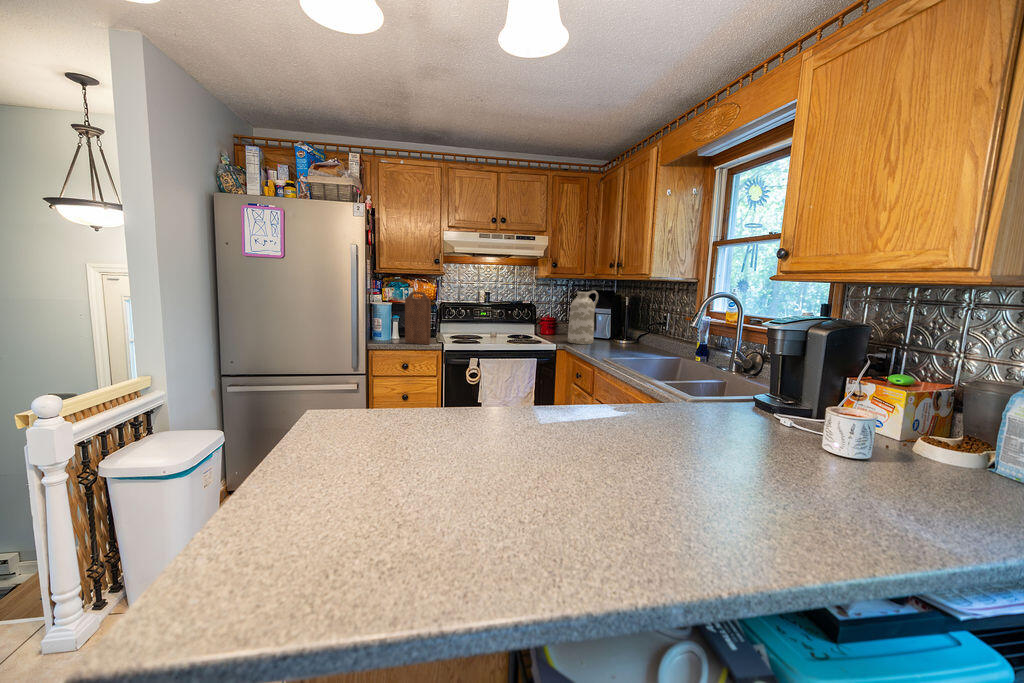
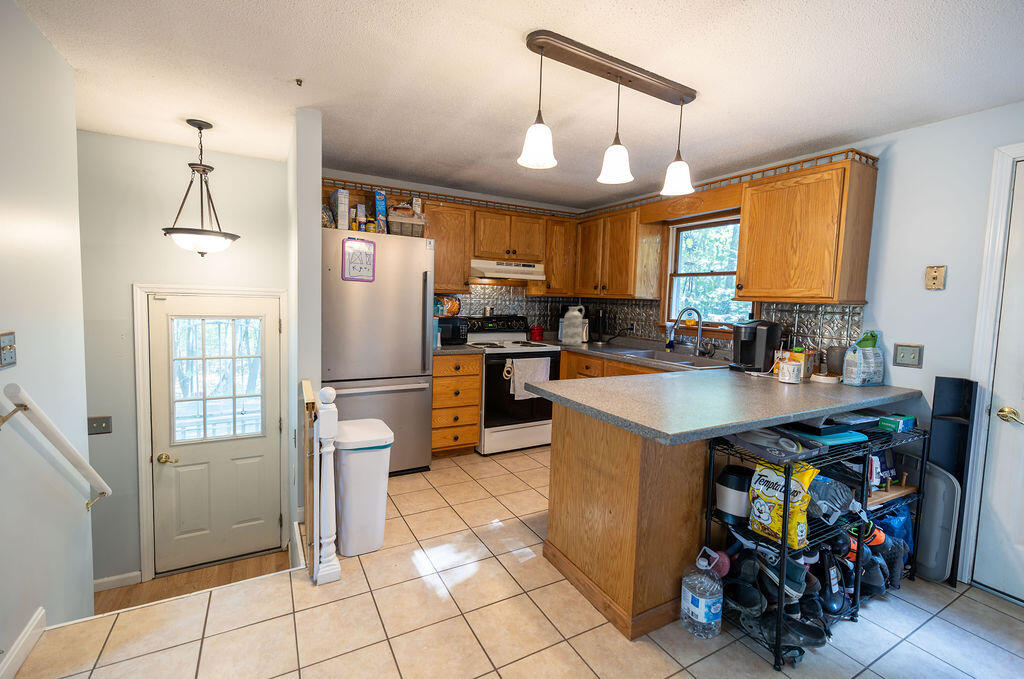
cutting board: present [405,291,431,345] -> none [447,307,472,349]

